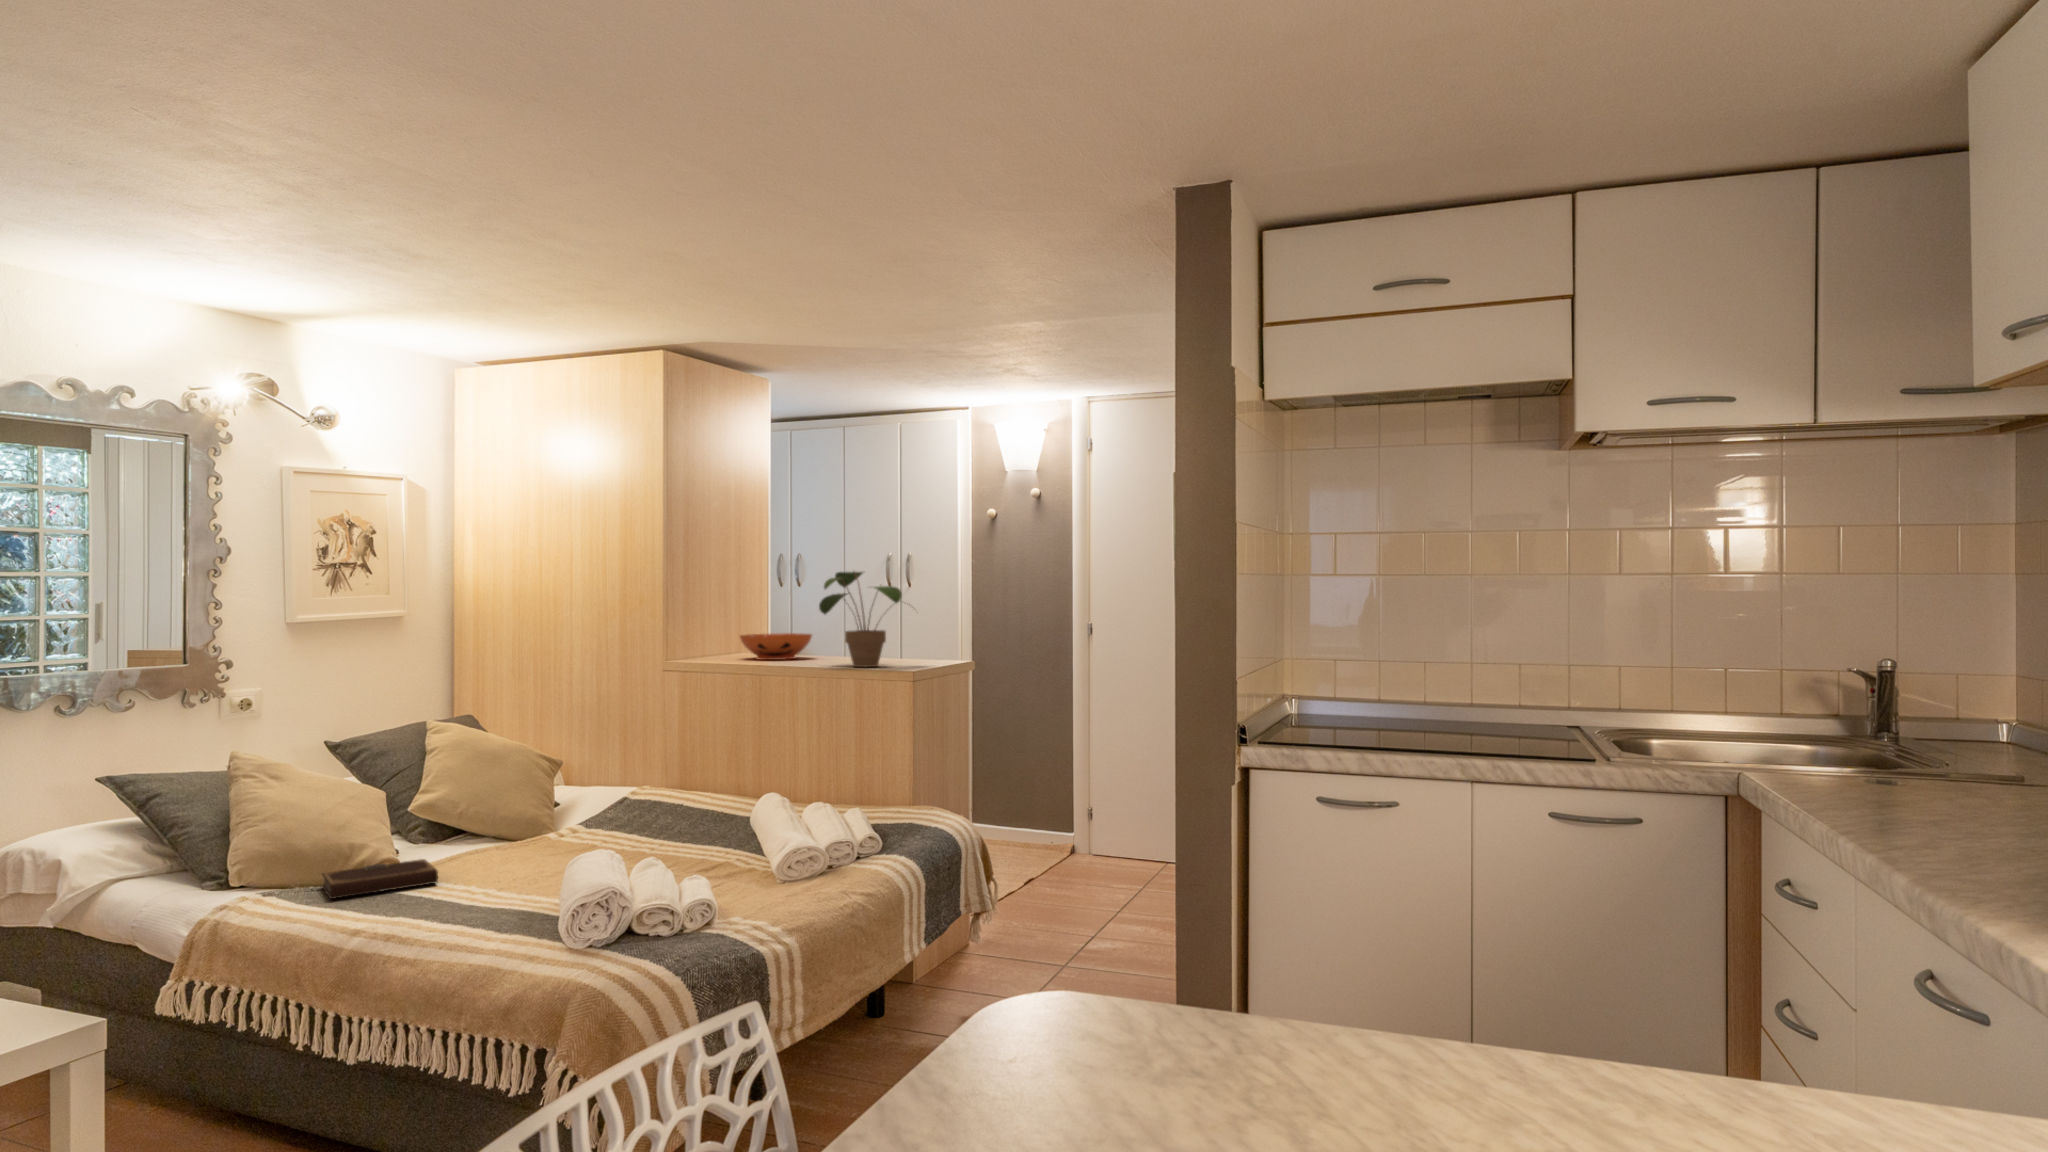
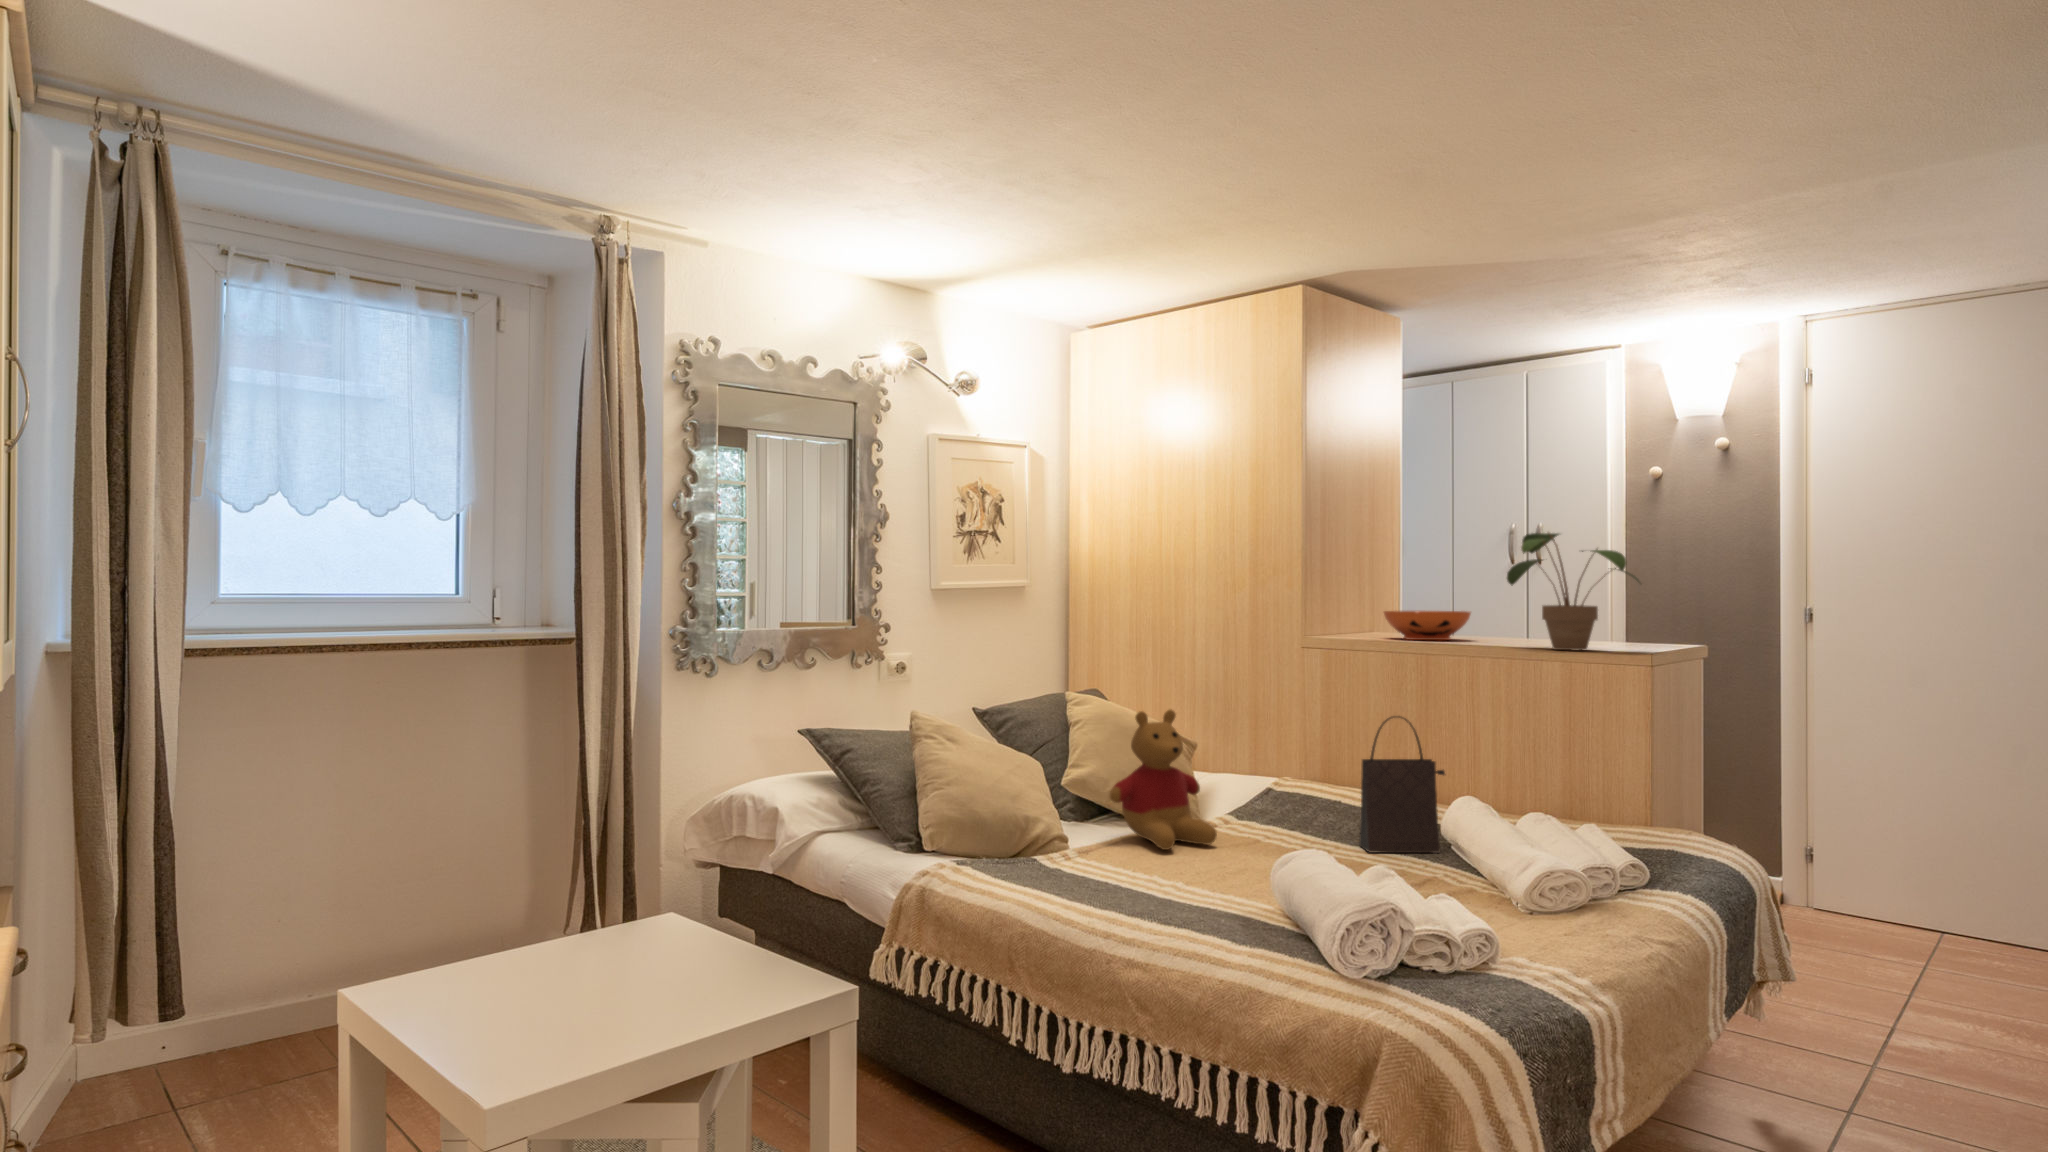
handbag: none [679,729,750,846] -> present [1359,716,1445,853]
stuffed bear: none [443,733,547,861] -> present [1110,709,1217,850]
notebook: present [322,859,438,899] -> none [1006,841,1123,877]

